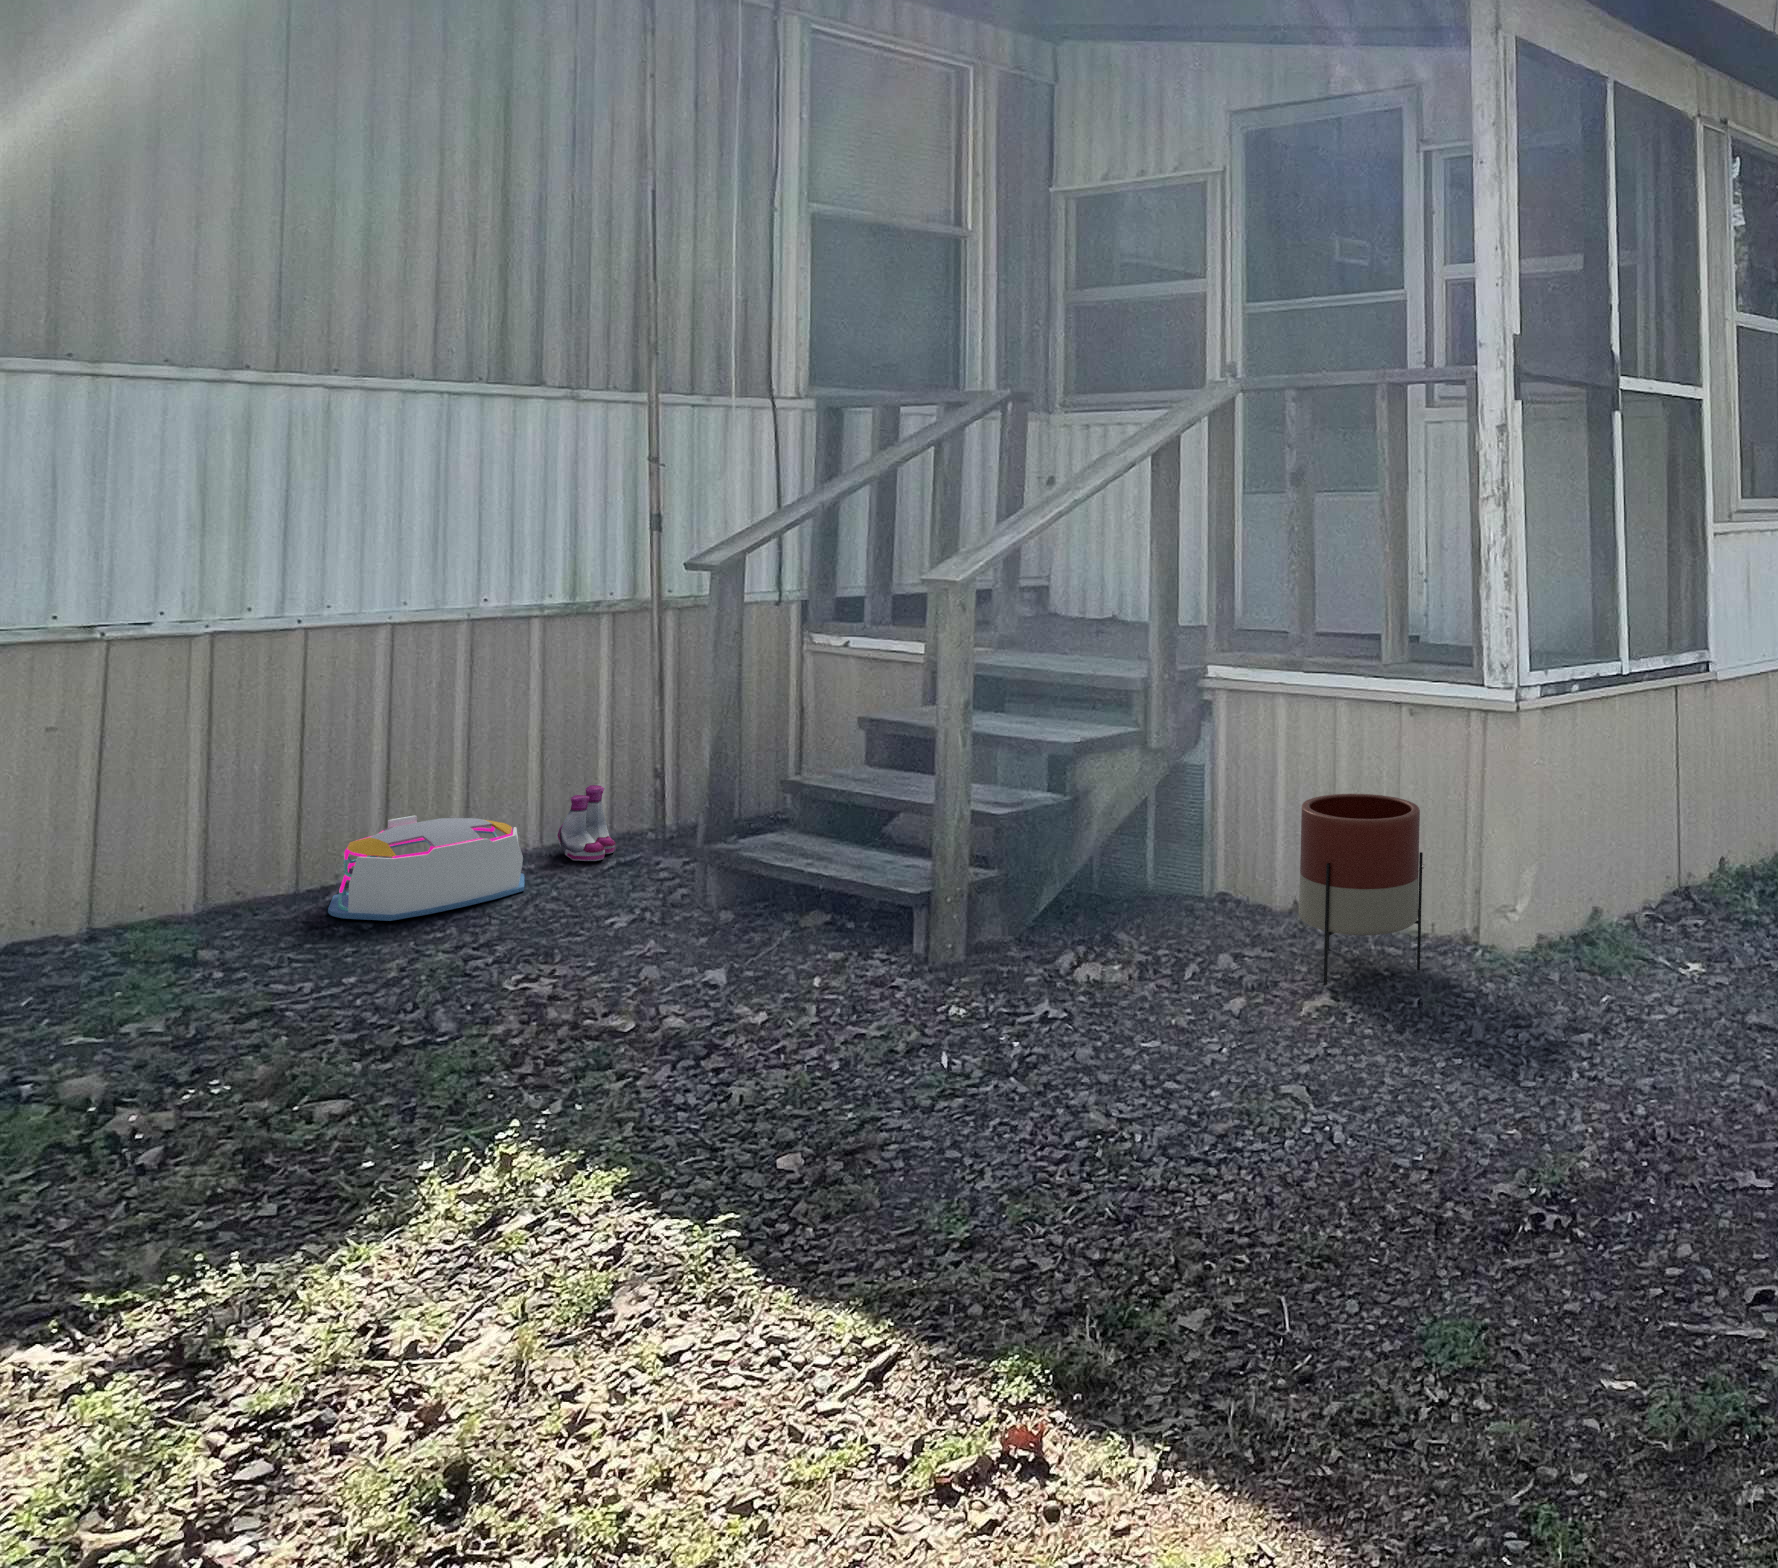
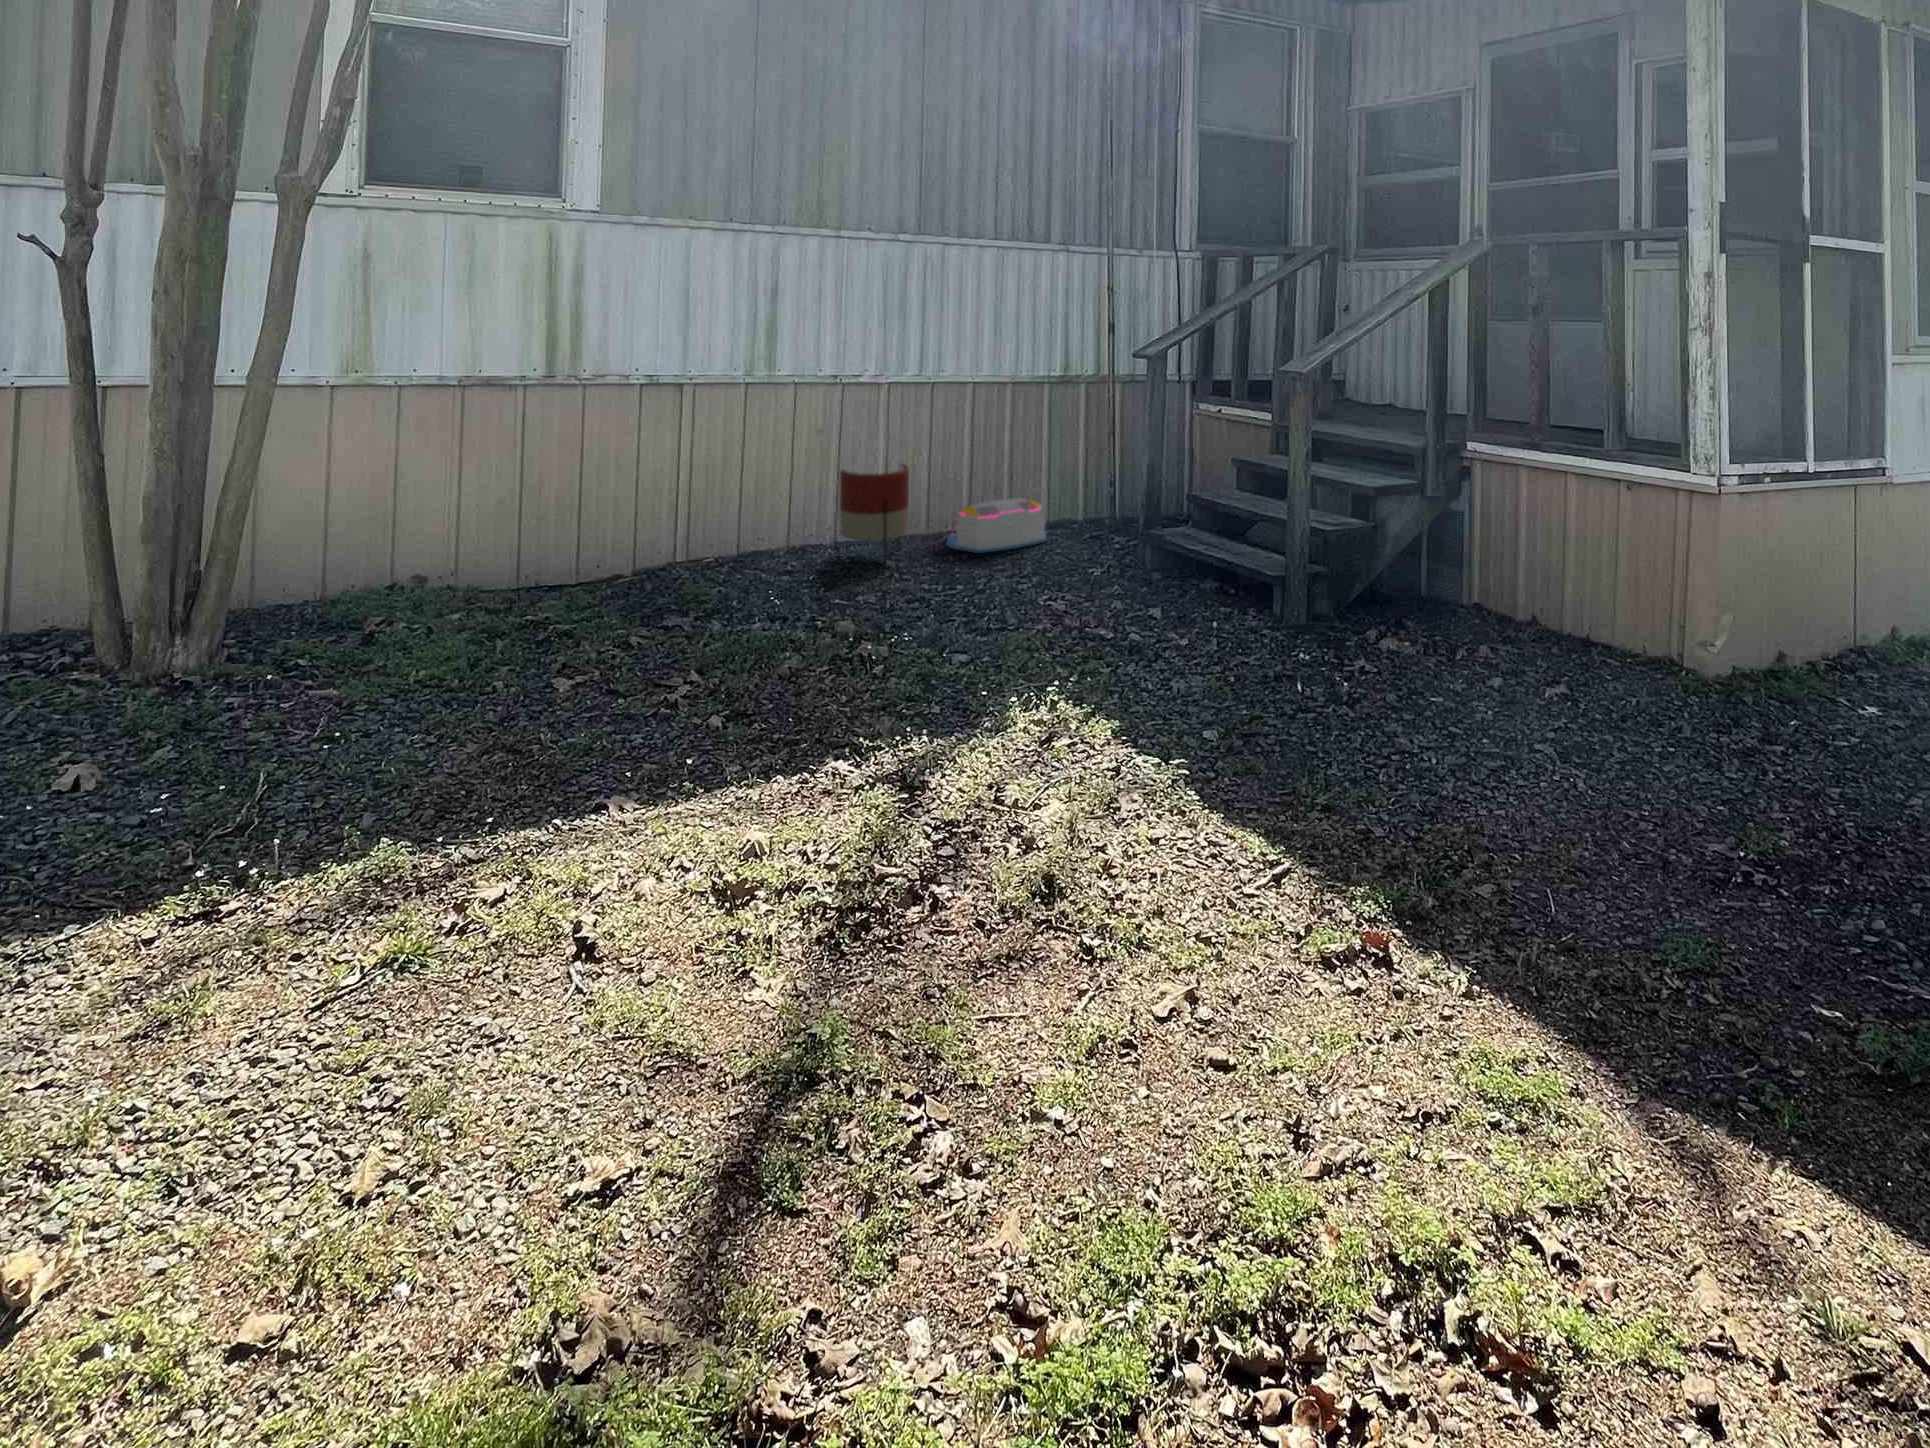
boots: present [557,785,616,861] -> none [1062,481,1094,527]
planter: present [1299,794,1423,985] -> present [839,464,909,567]

